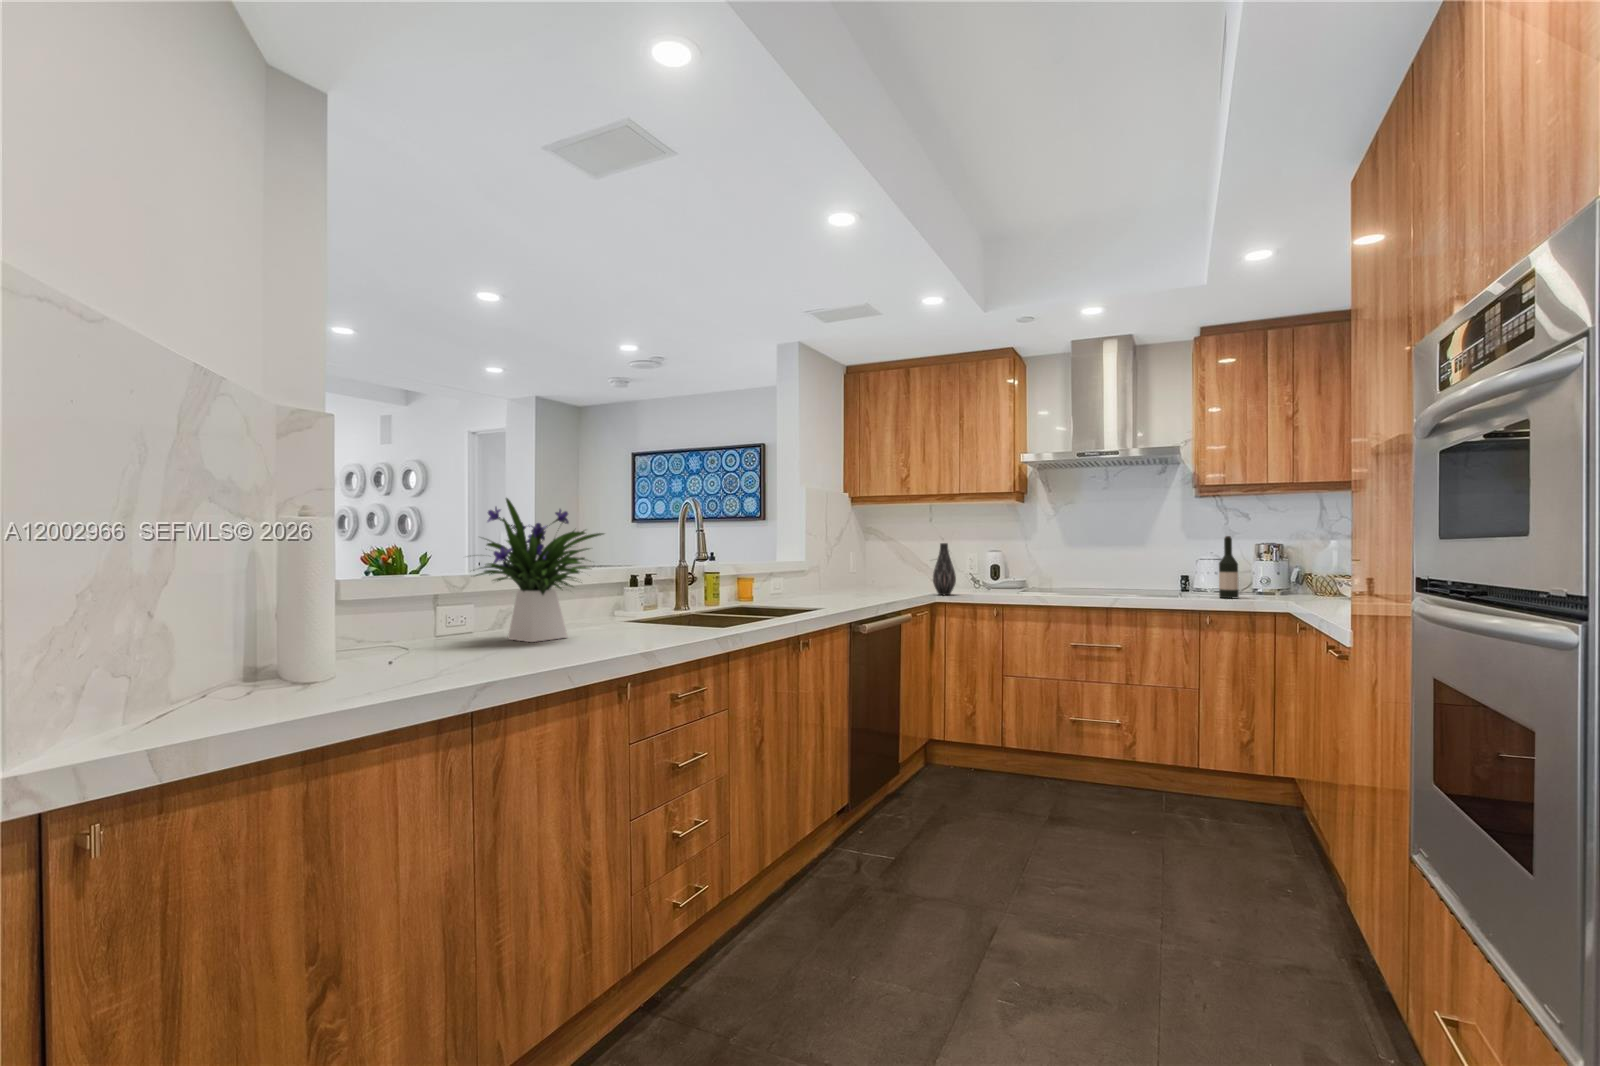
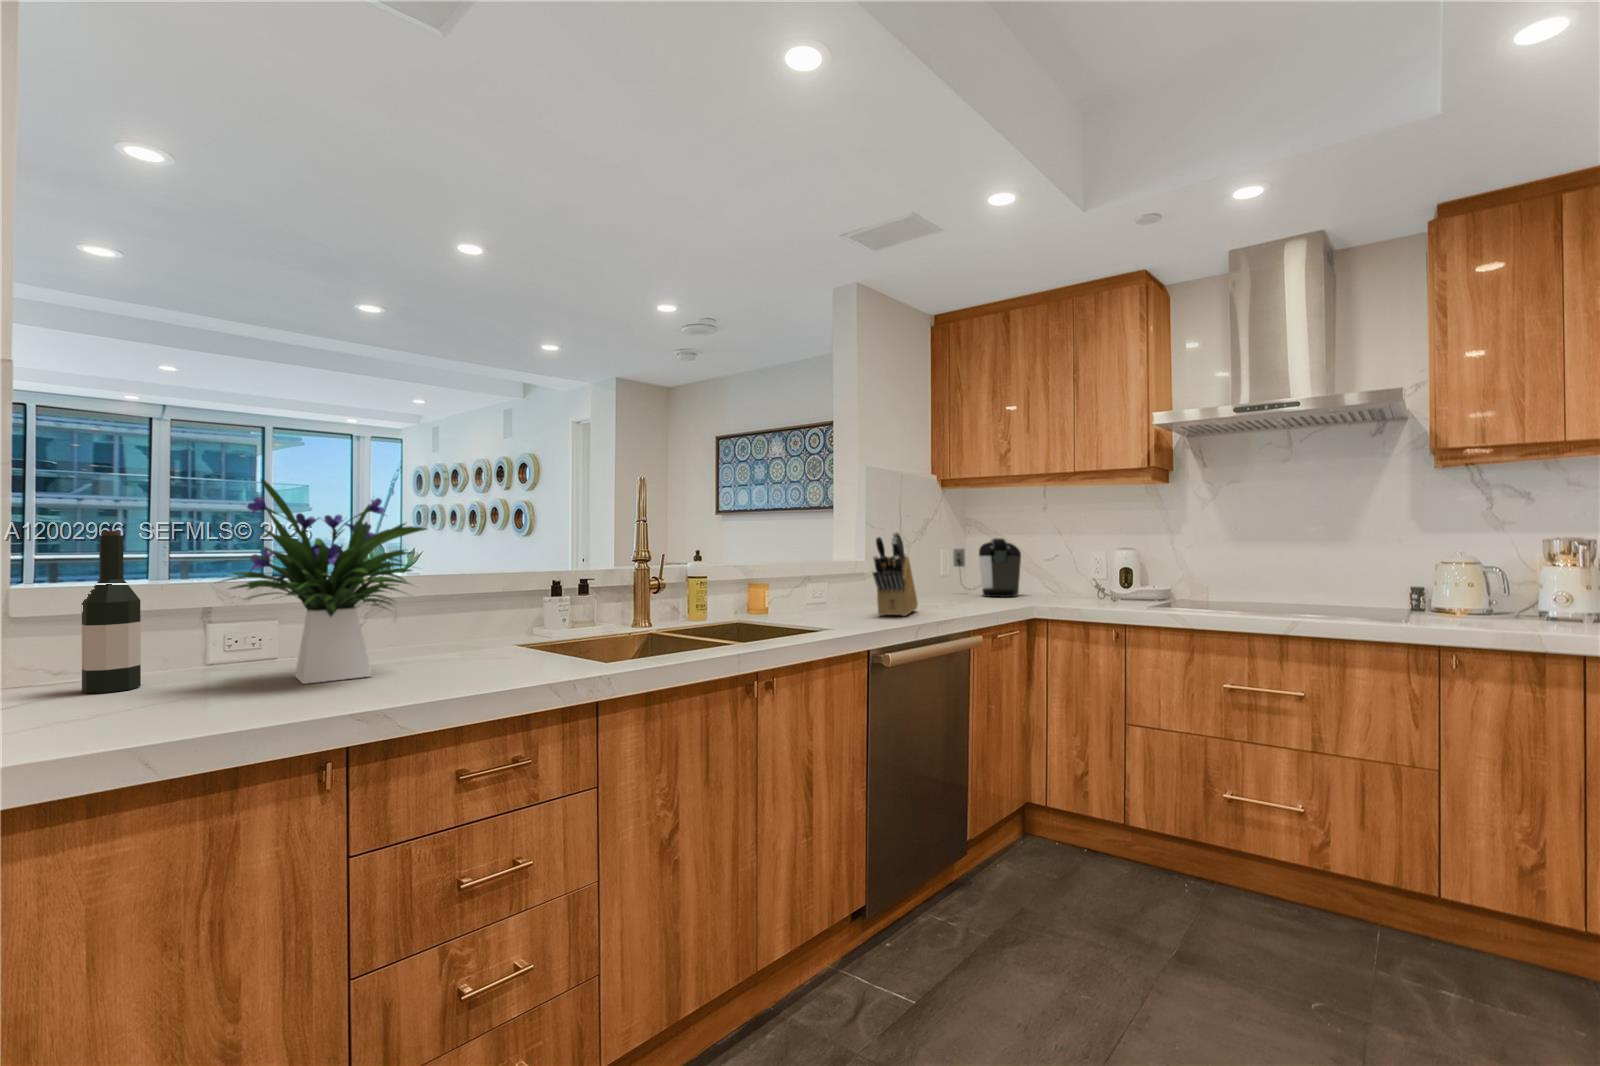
wine bottle: present [1219,536,1239,598] -> present [82,531,141,693]
knife block: none [836,537,859,601] -> present [873,532,918,616]
coffee maker: none [863,543,917,589] -> present [953,538,1021,597]
vase: present [933,543,956,595] -> none [1024,539,1056,610]

